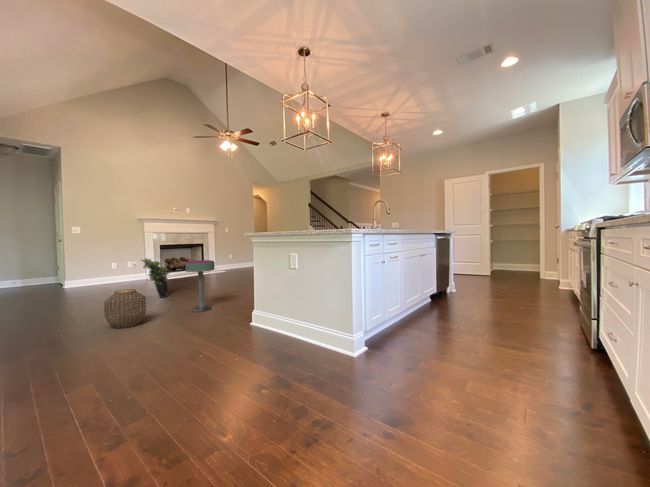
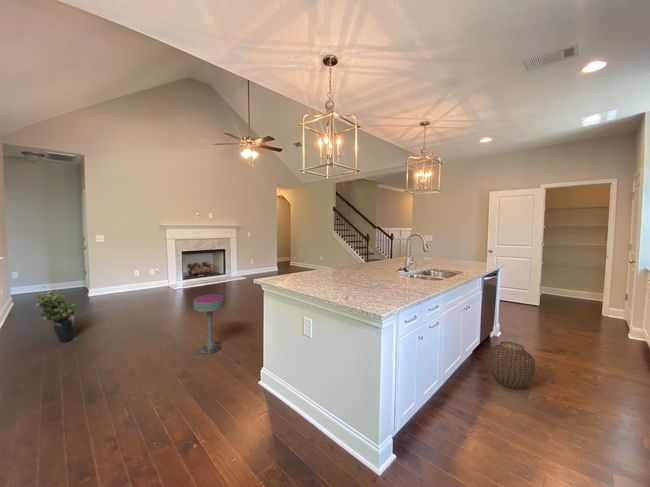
potted plant: present [141,258,169,297] -> present [34,291,75,342]
woven basket: present [104,289,146,328] -> present [488,341,535,389]

